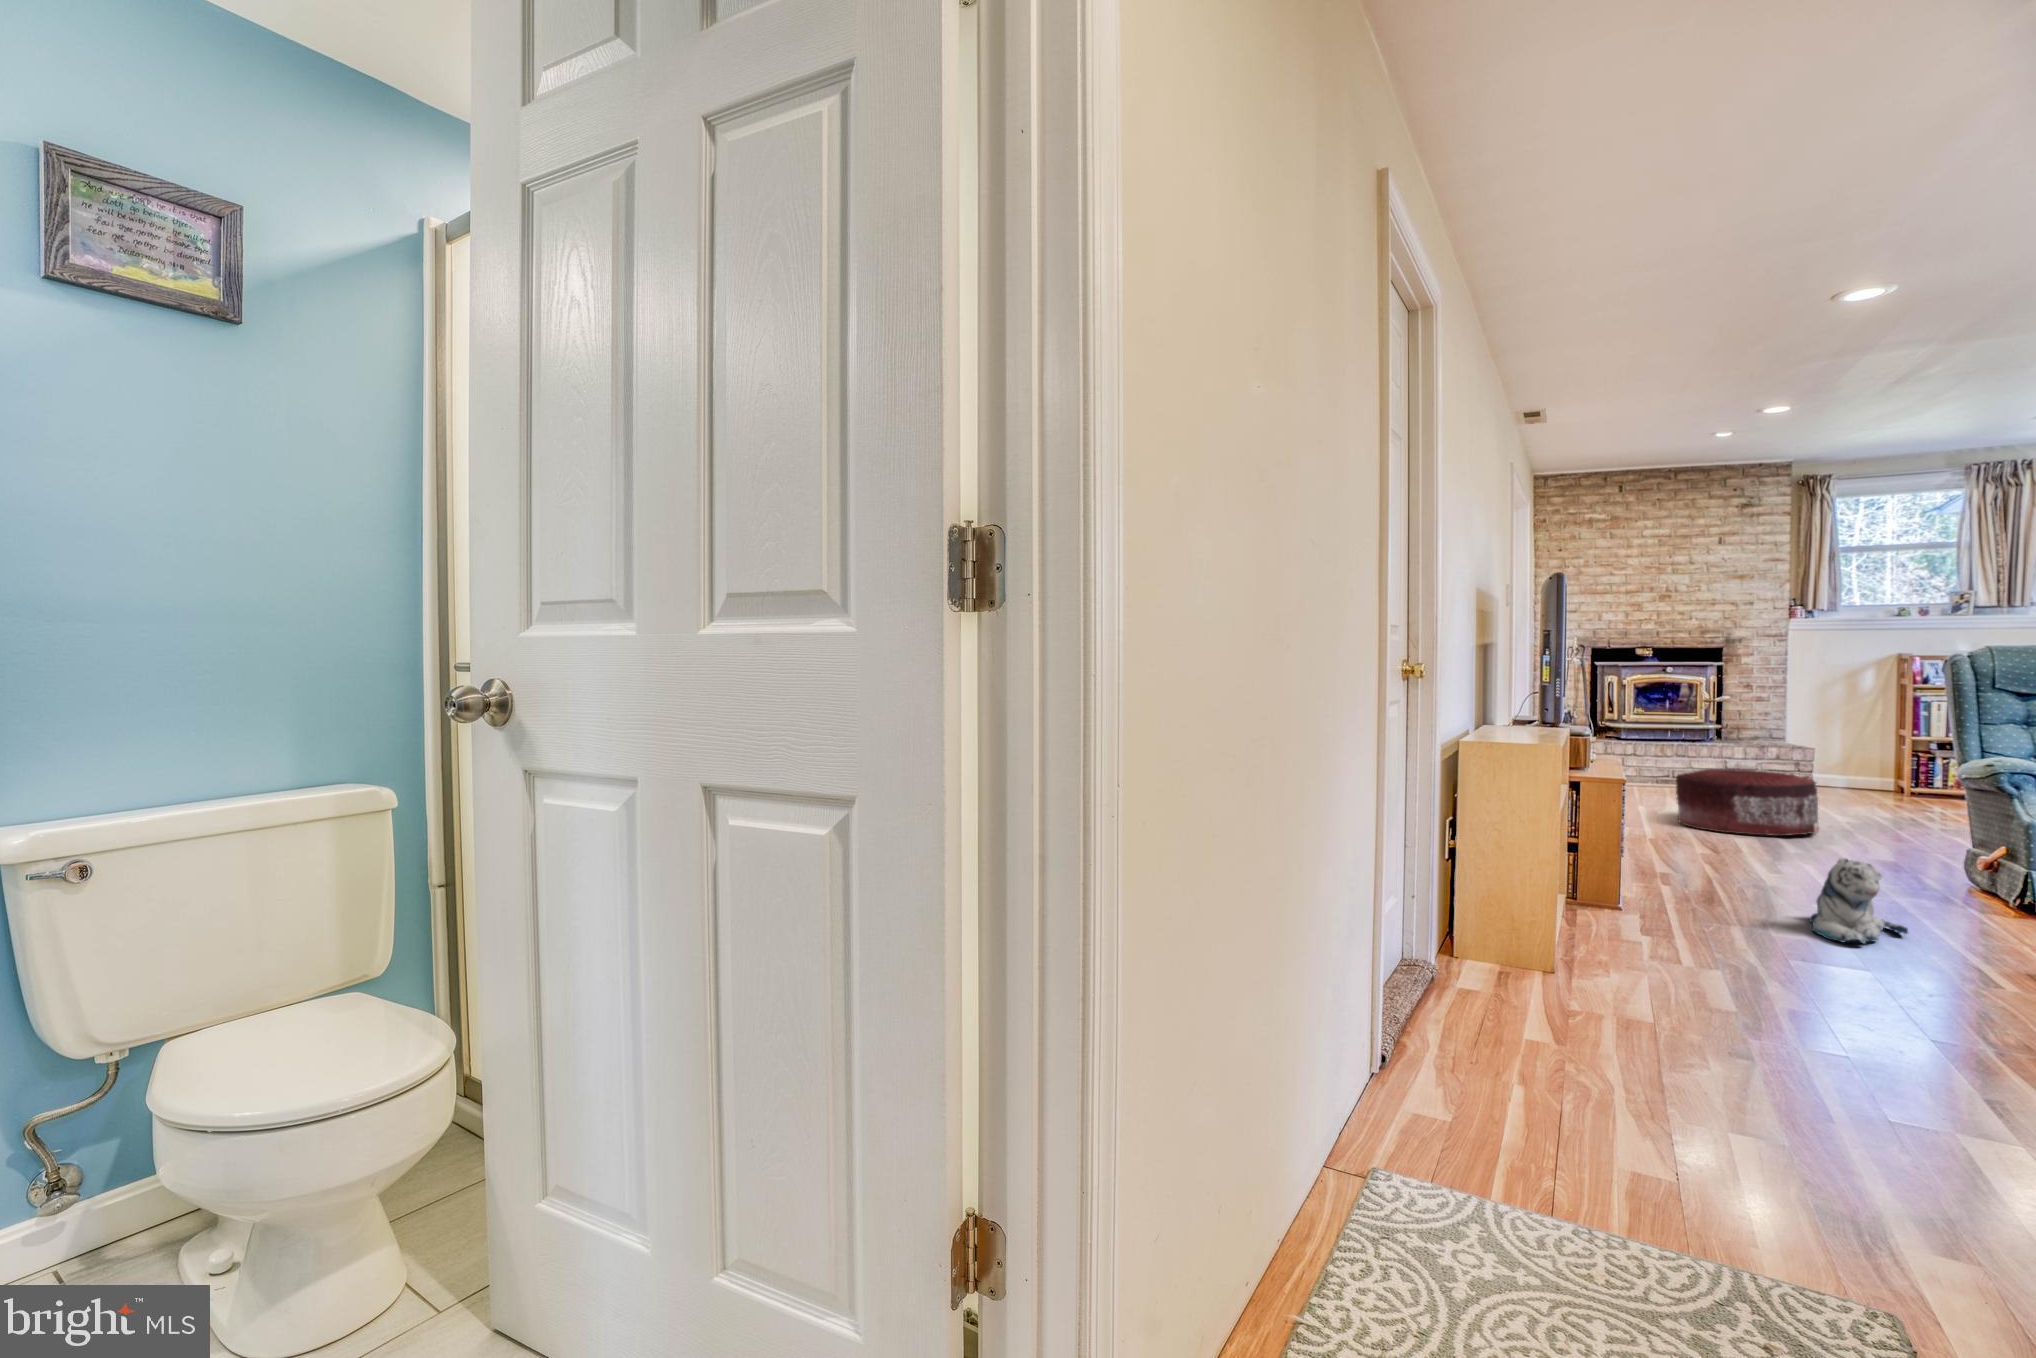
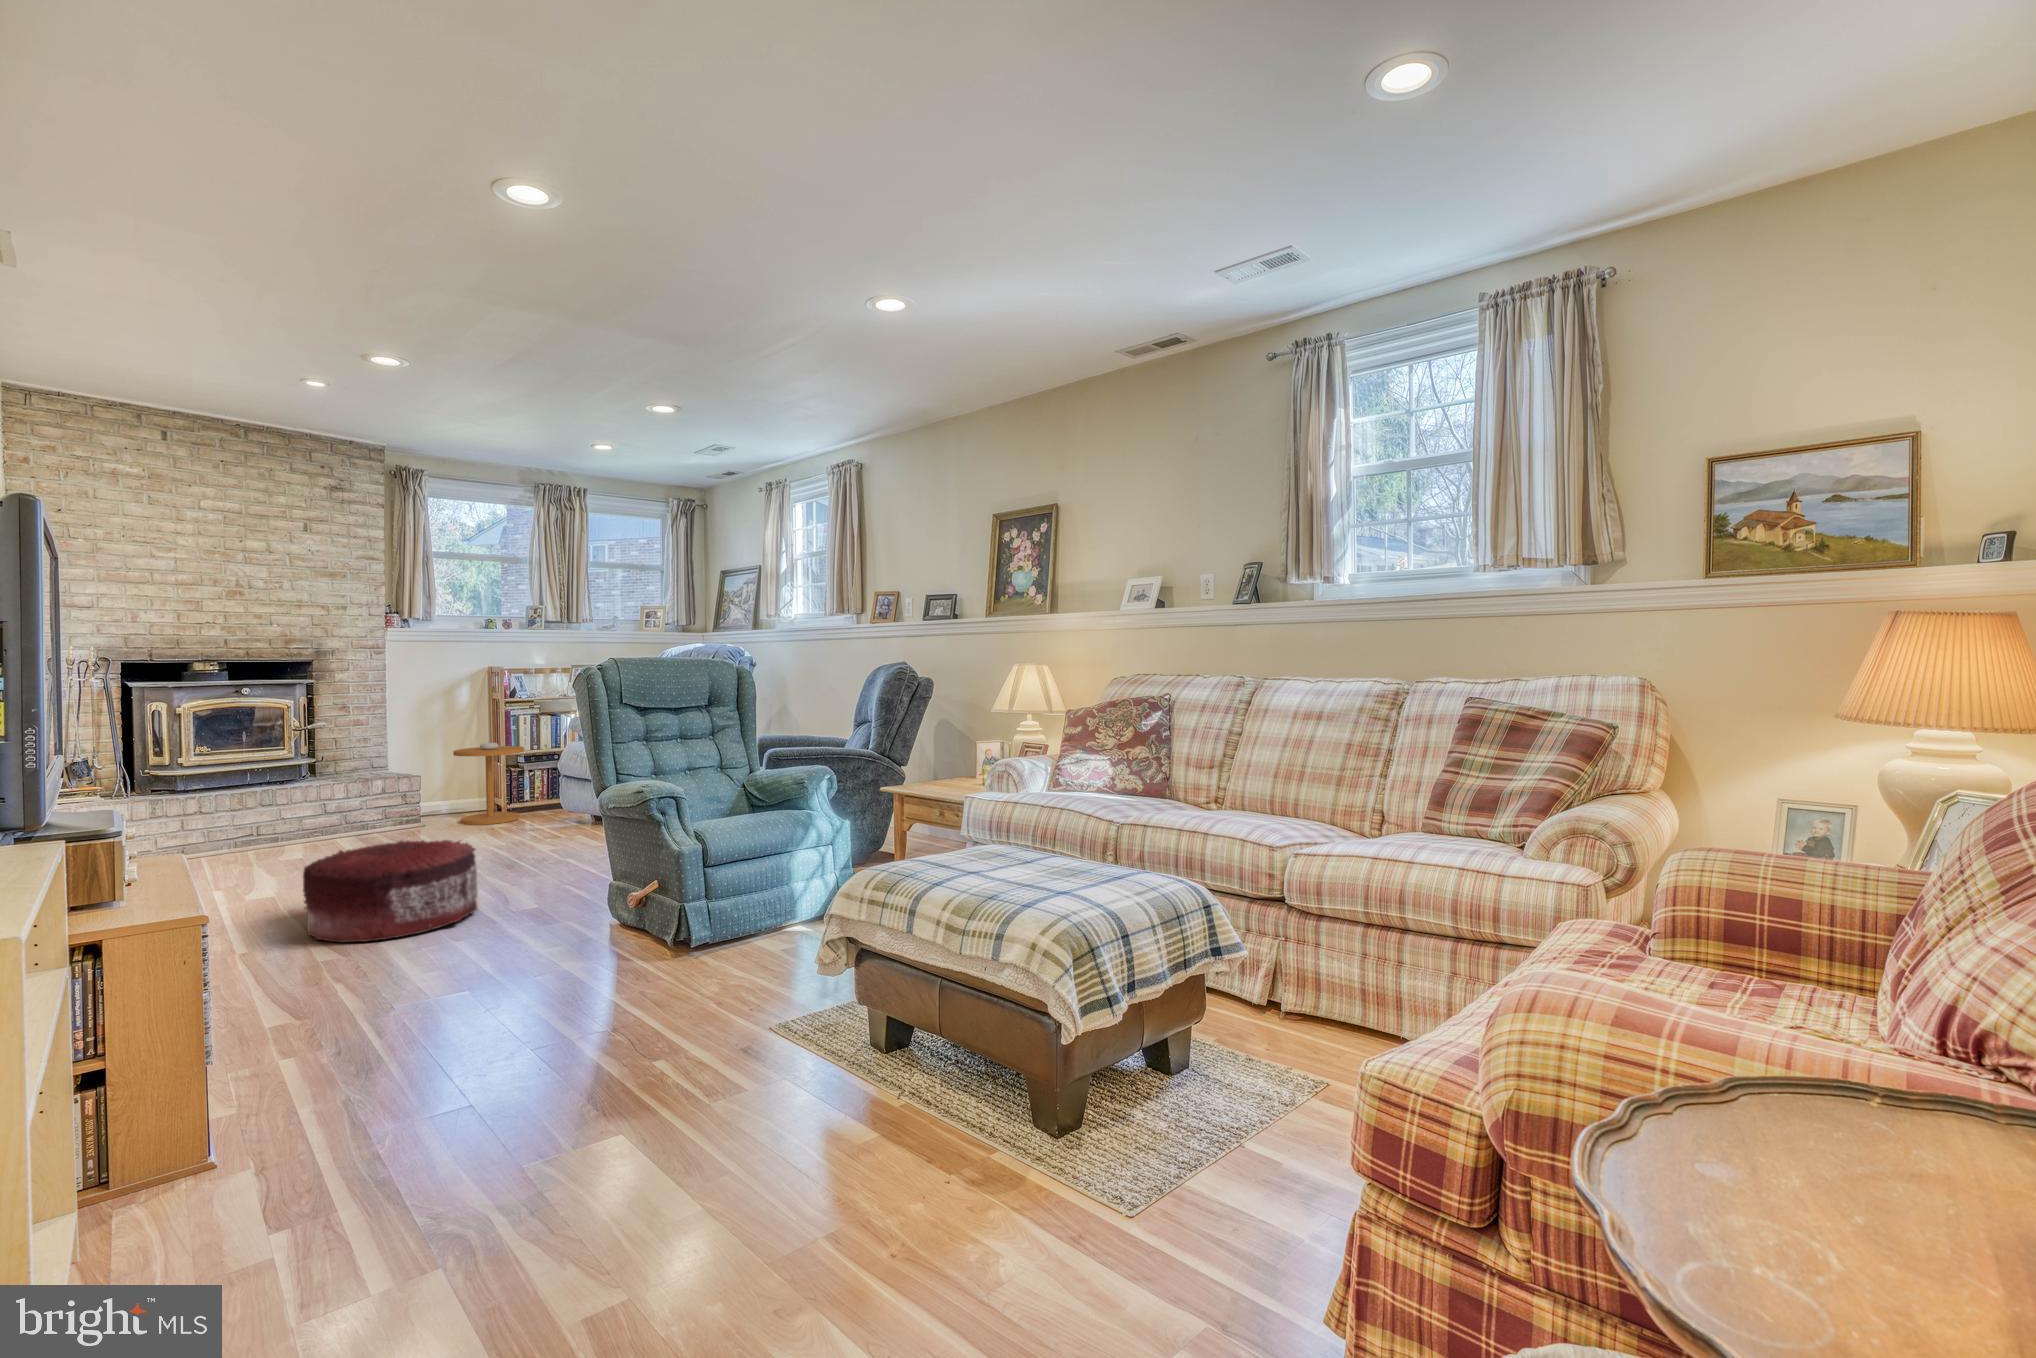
side table: none [1848,724,1931,803] -> present [453,742,524,825]
plush toy: present [1809,858,1908,944] -> none [599,1034,704,1171]

